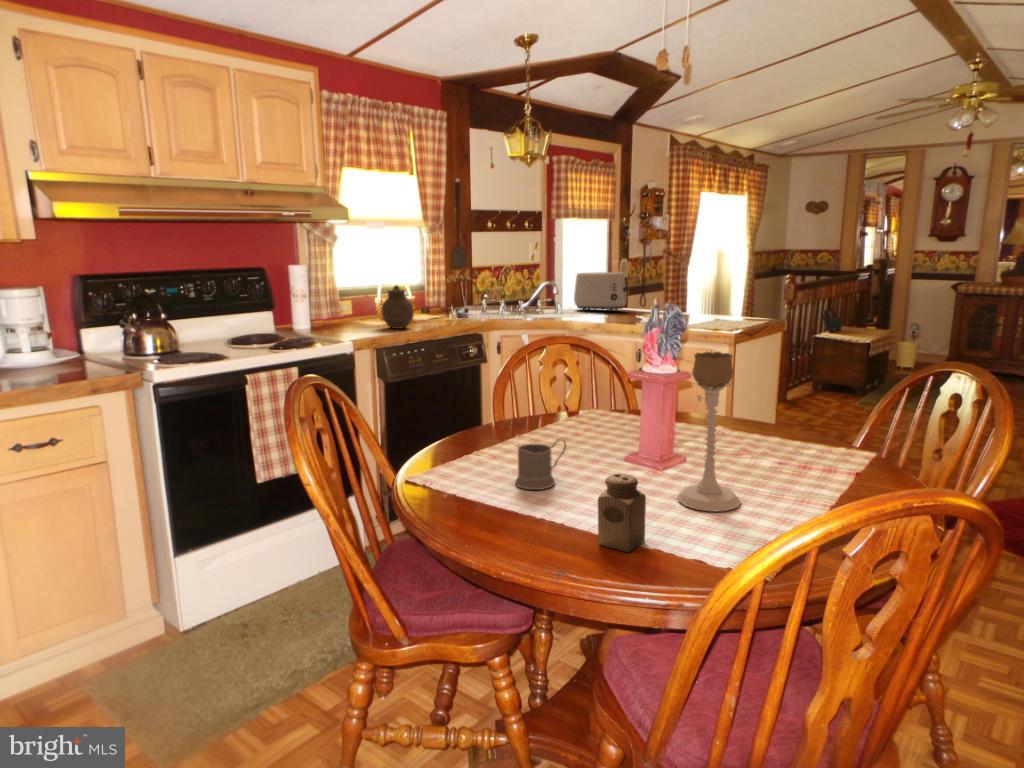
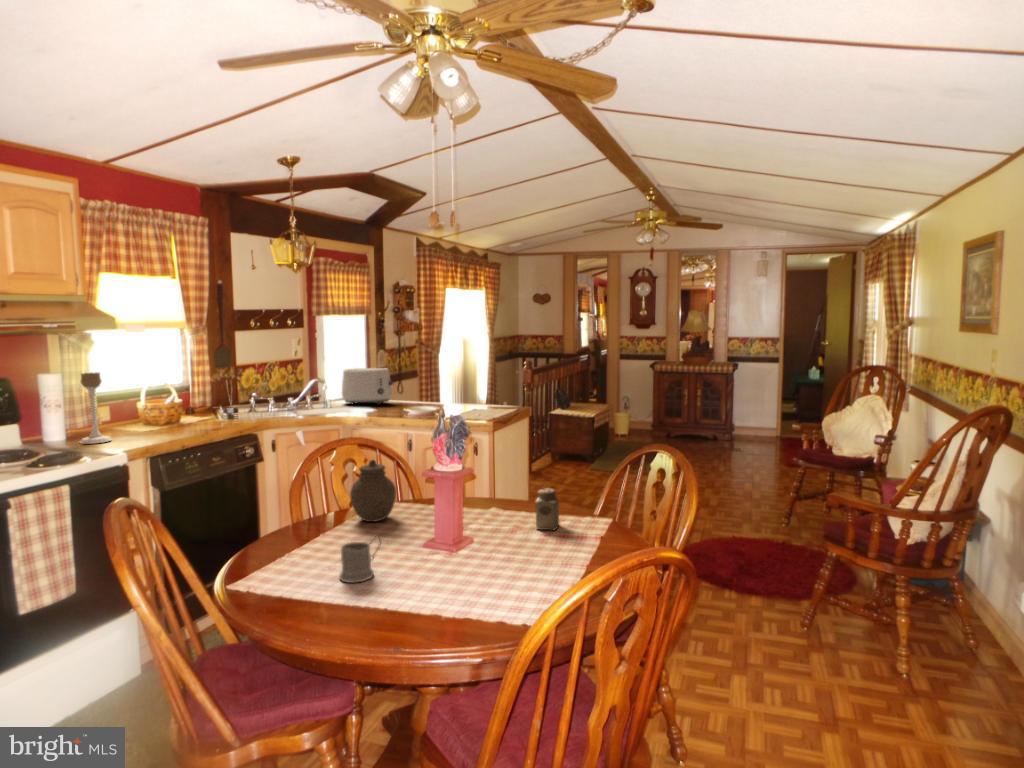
jar: present [381,285,414,329] -> present [350,460,396,522]
candle holder: present [677,352,741,511] -> present [80,373,112,444]
salt shaker: present [598,474,646,552] -> present [535,488,559,530]

